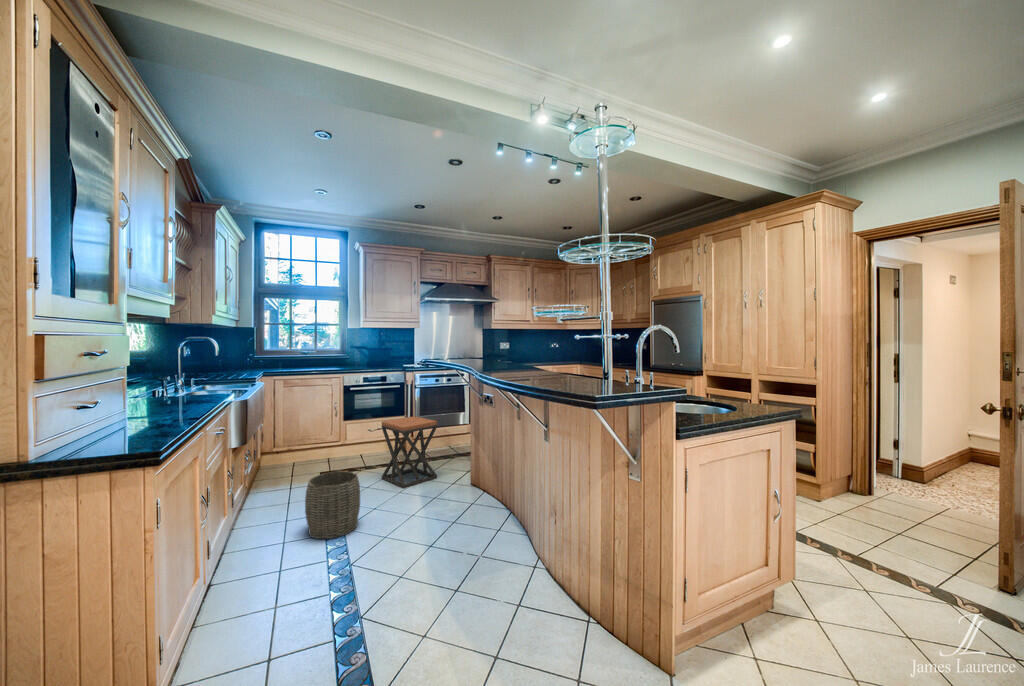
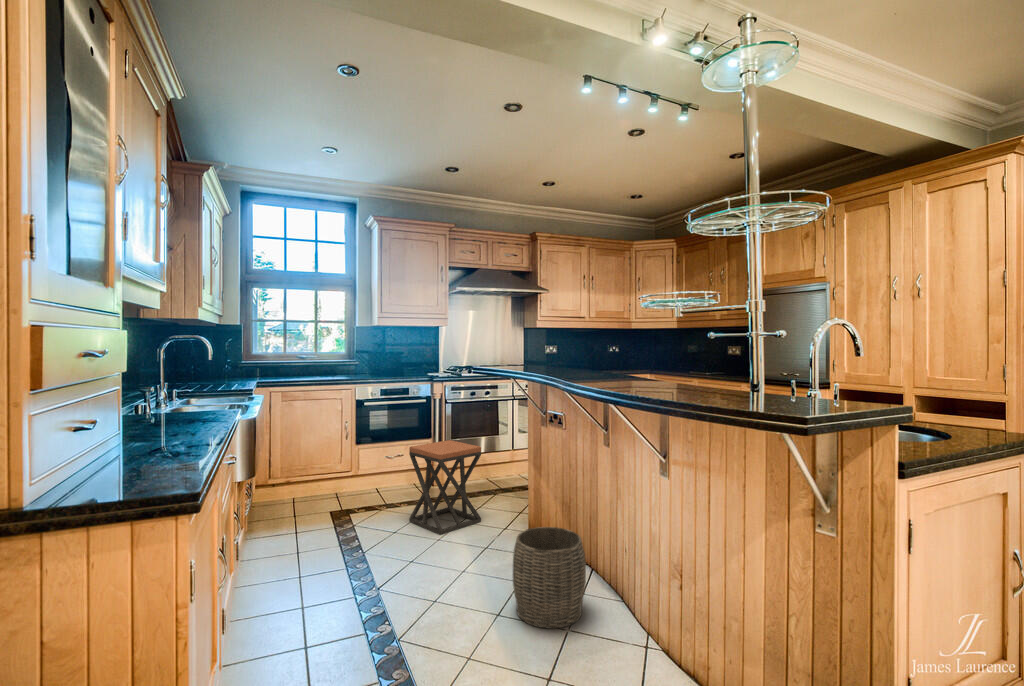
woven basket: present [305,471,360,539] -> present [513,527,586,629]

